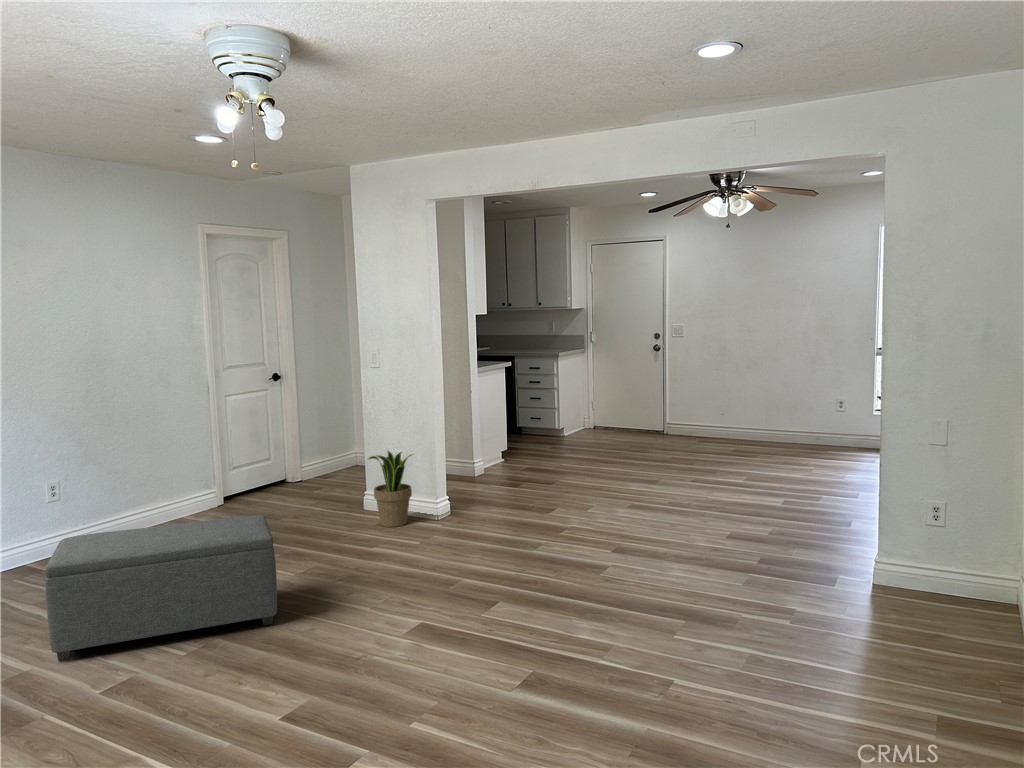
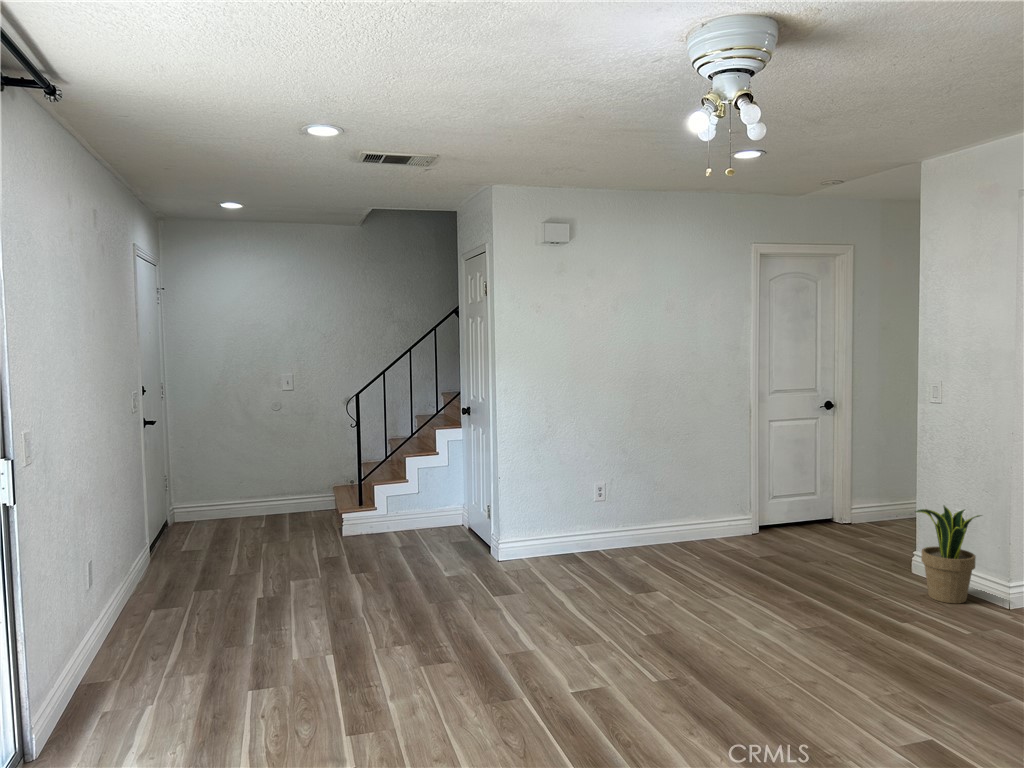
ottoman: present [45,515,277,661] -> none [550,539,762,678]

